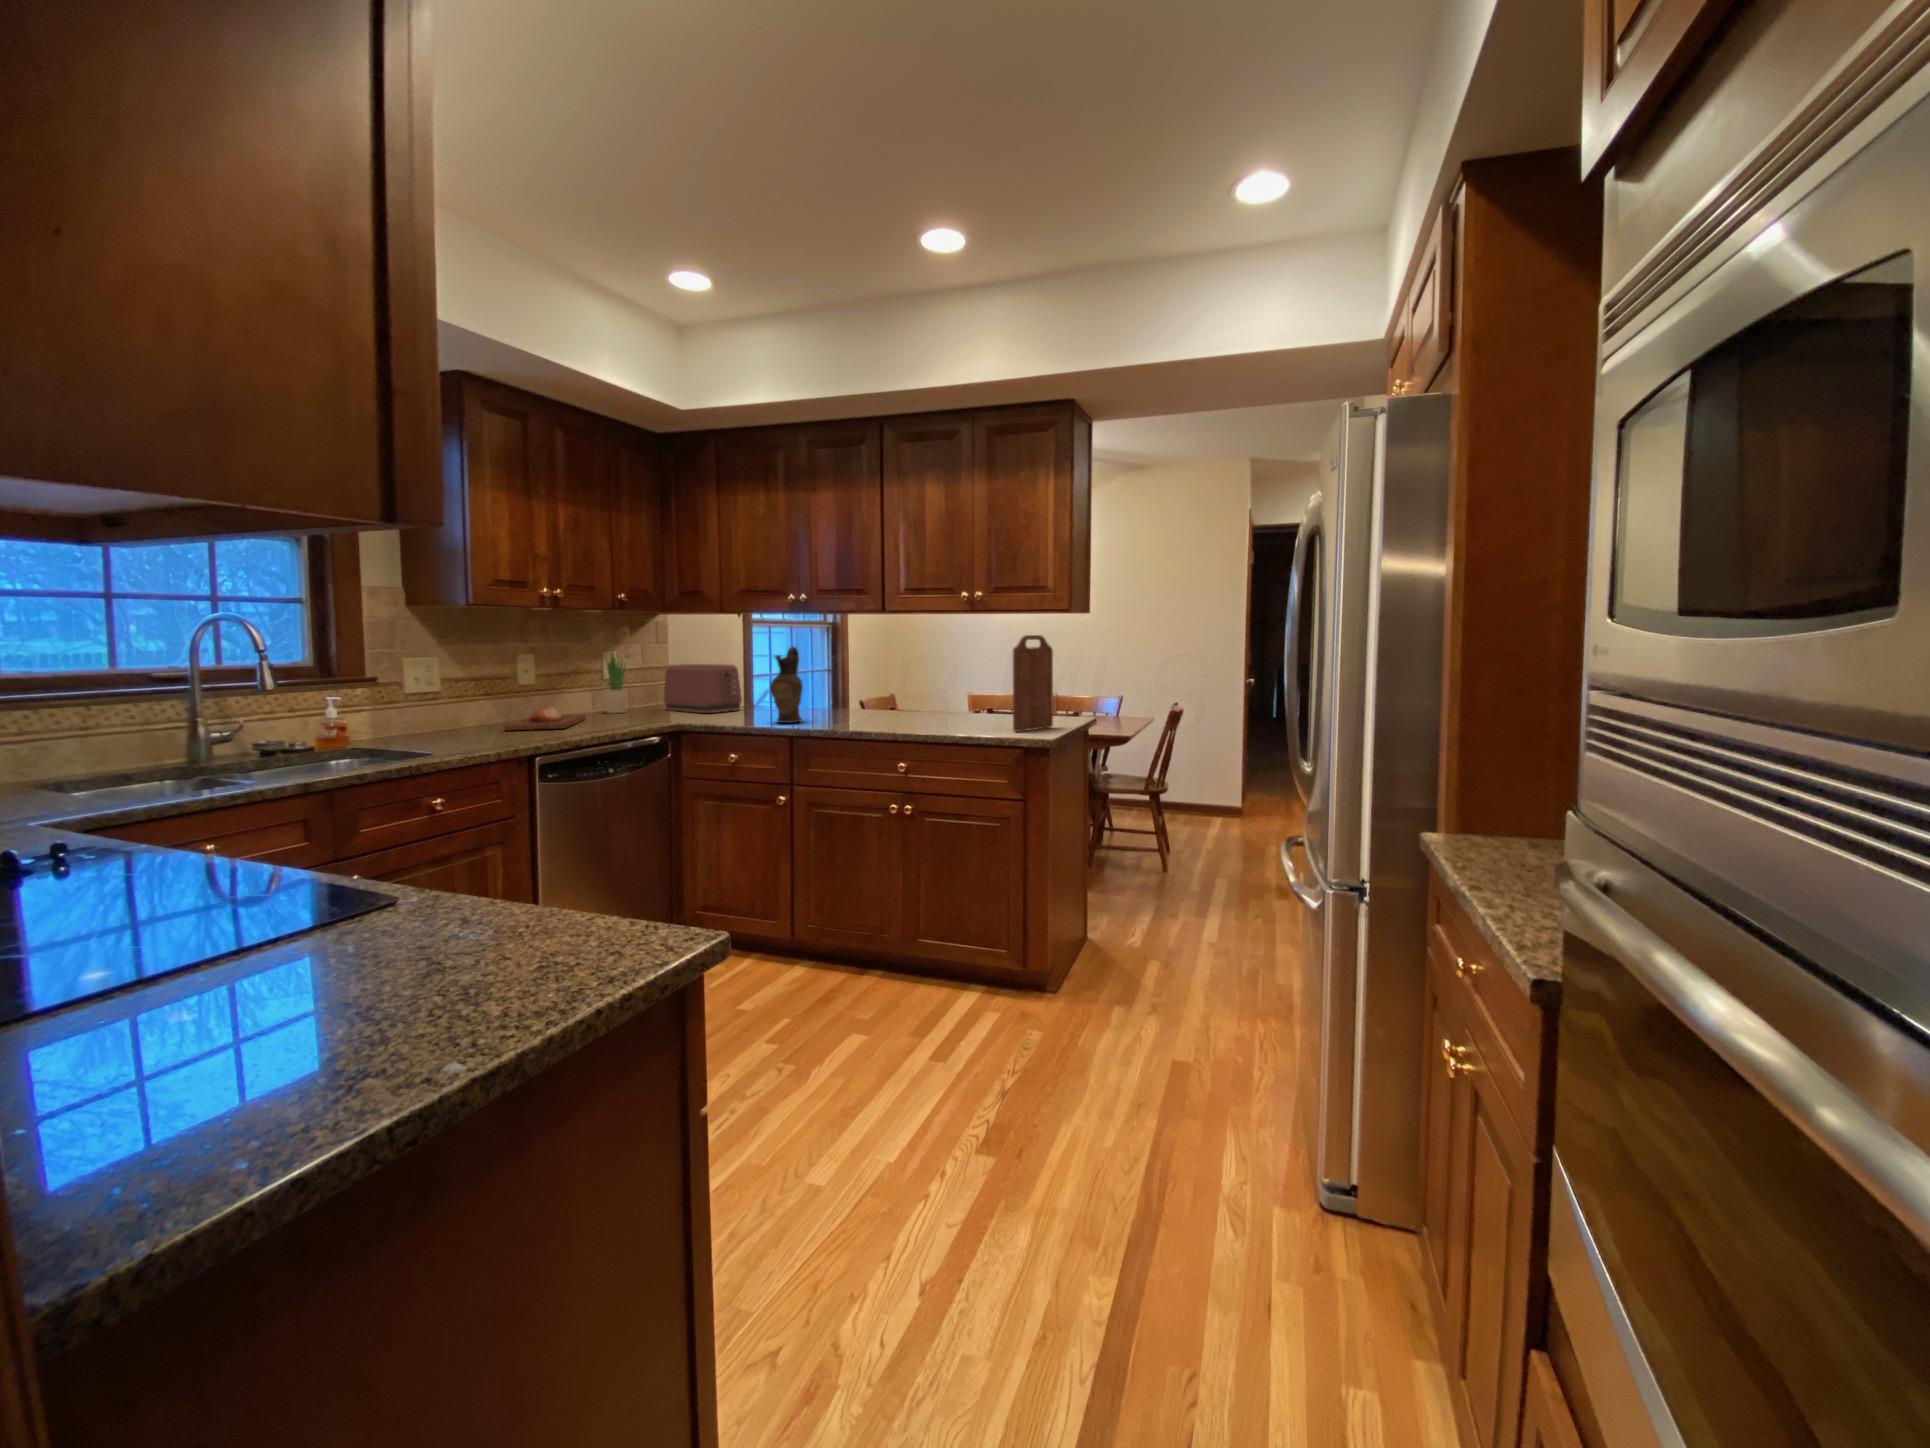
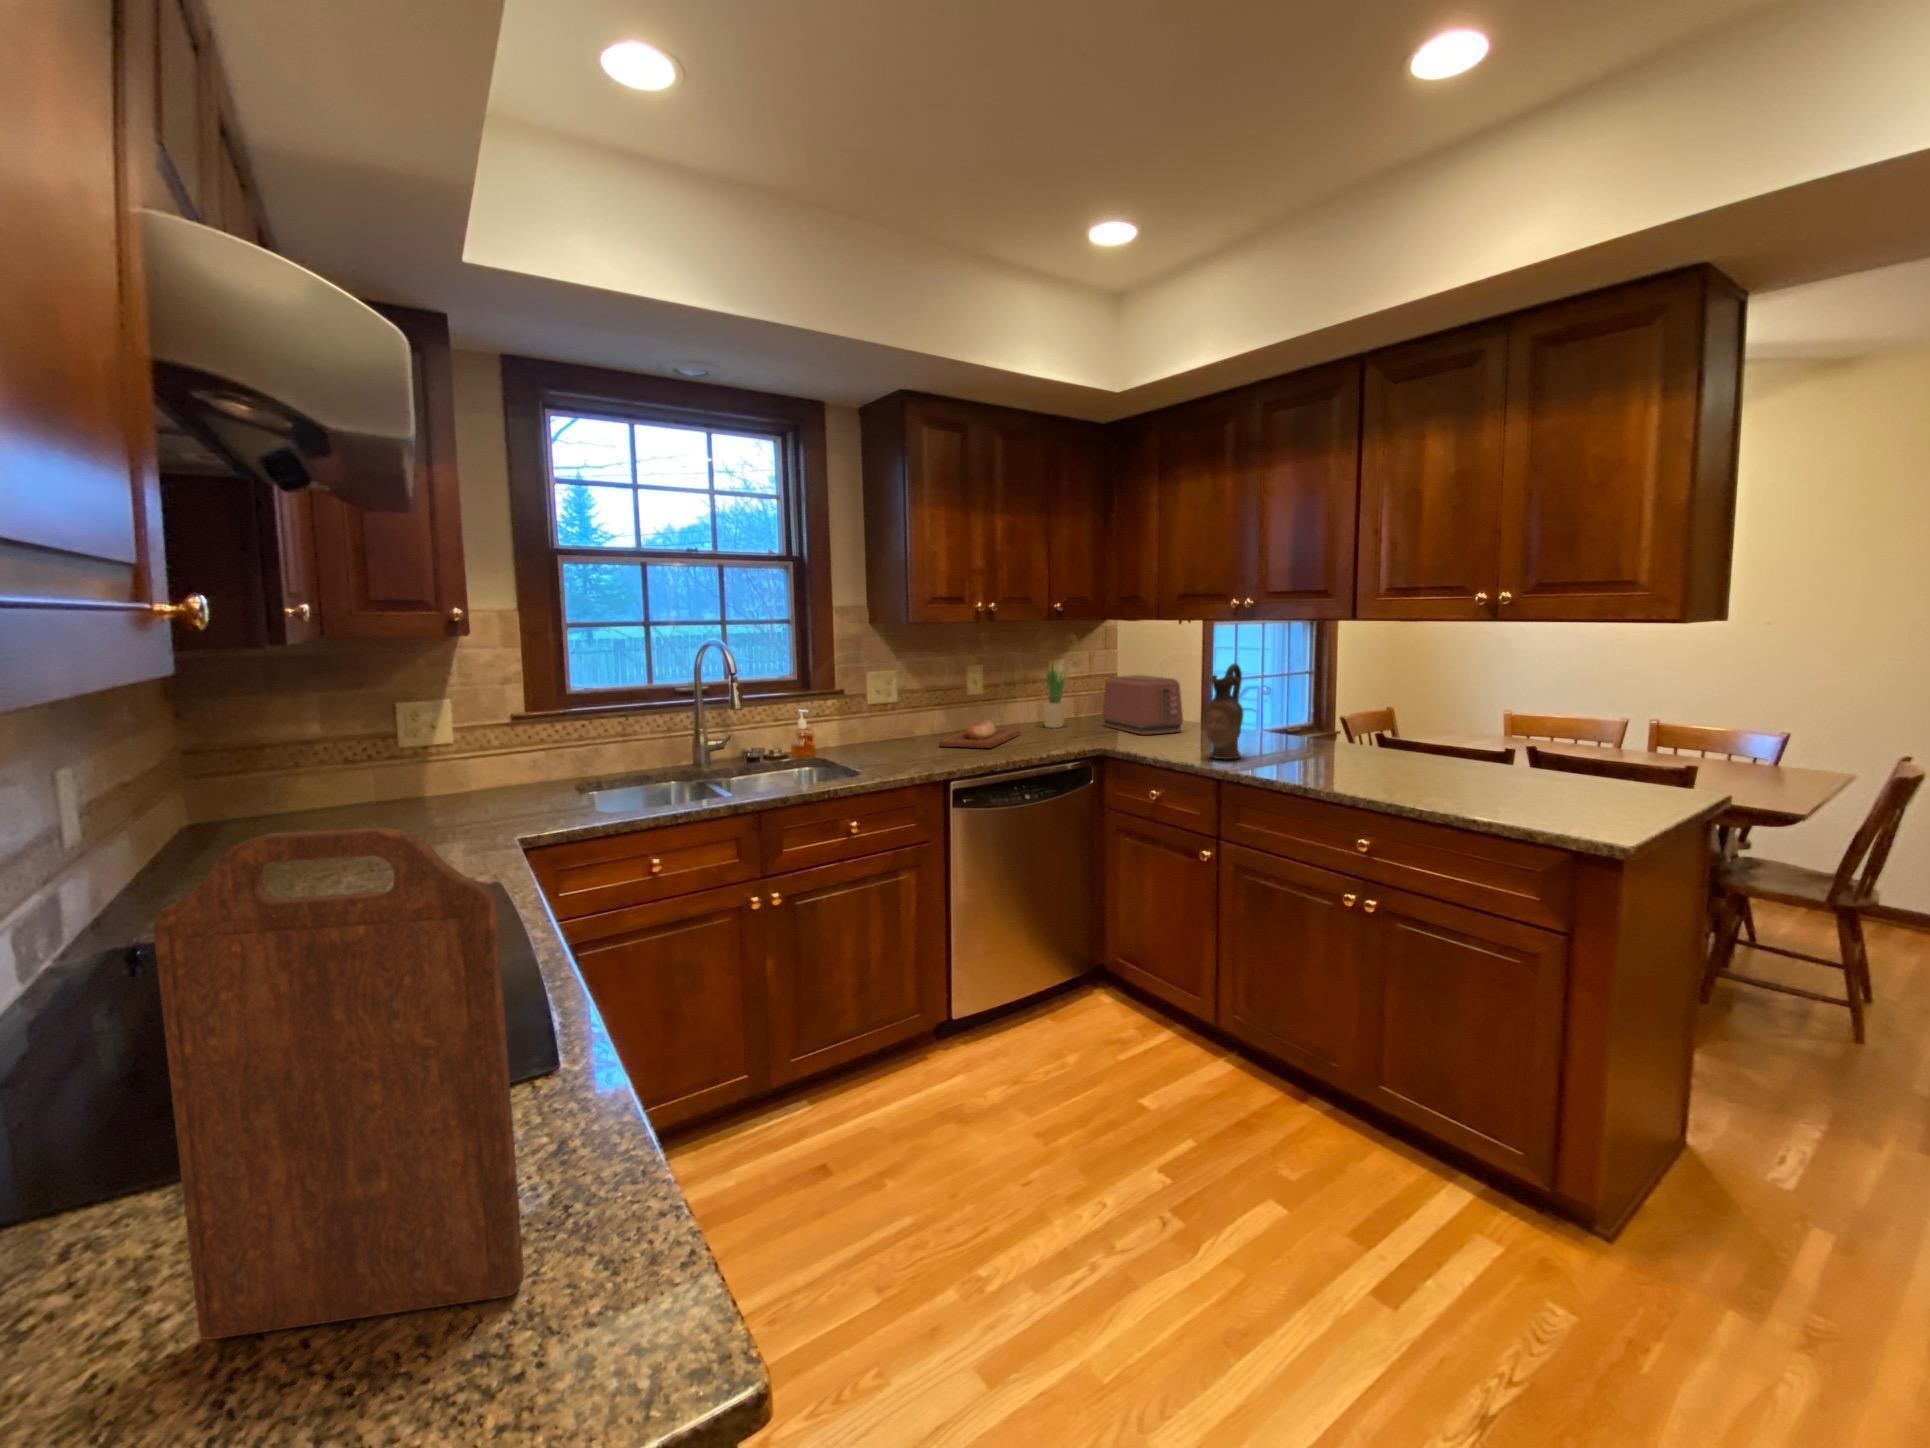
cutting board: present [1013,635,1053,732] -> present [153,827,524,1340]

